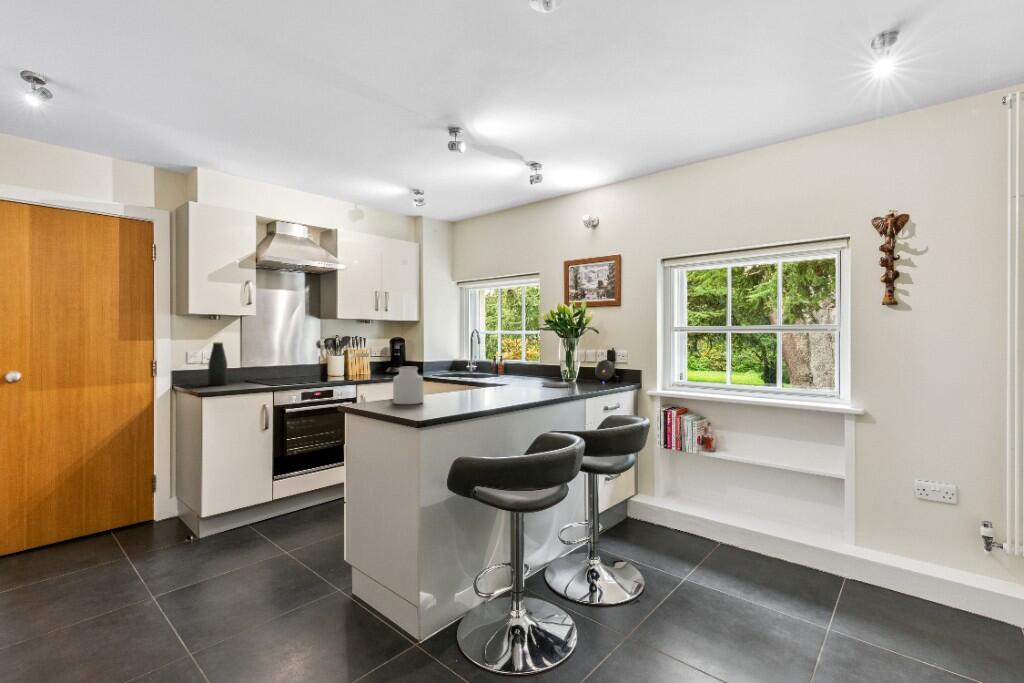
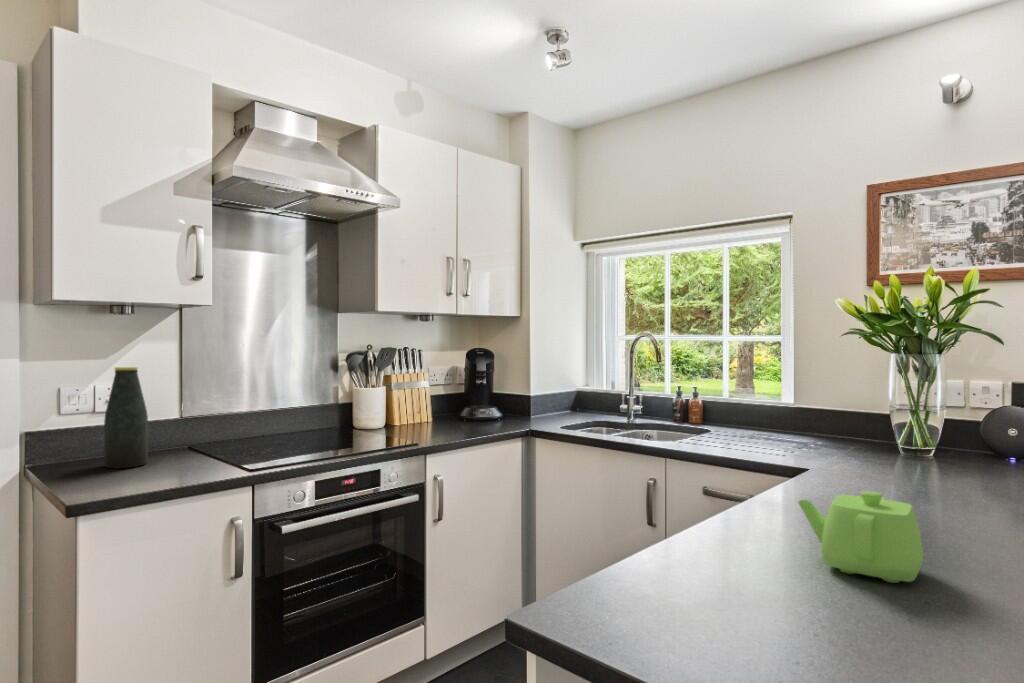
plate: present [541,350,572,387] -> none [891,387,978,485]
jar: present [393,367,423,404] -> none [680,478,792,636]
teapot: none [450,375,482,400] -> present [798,491,923,583]

